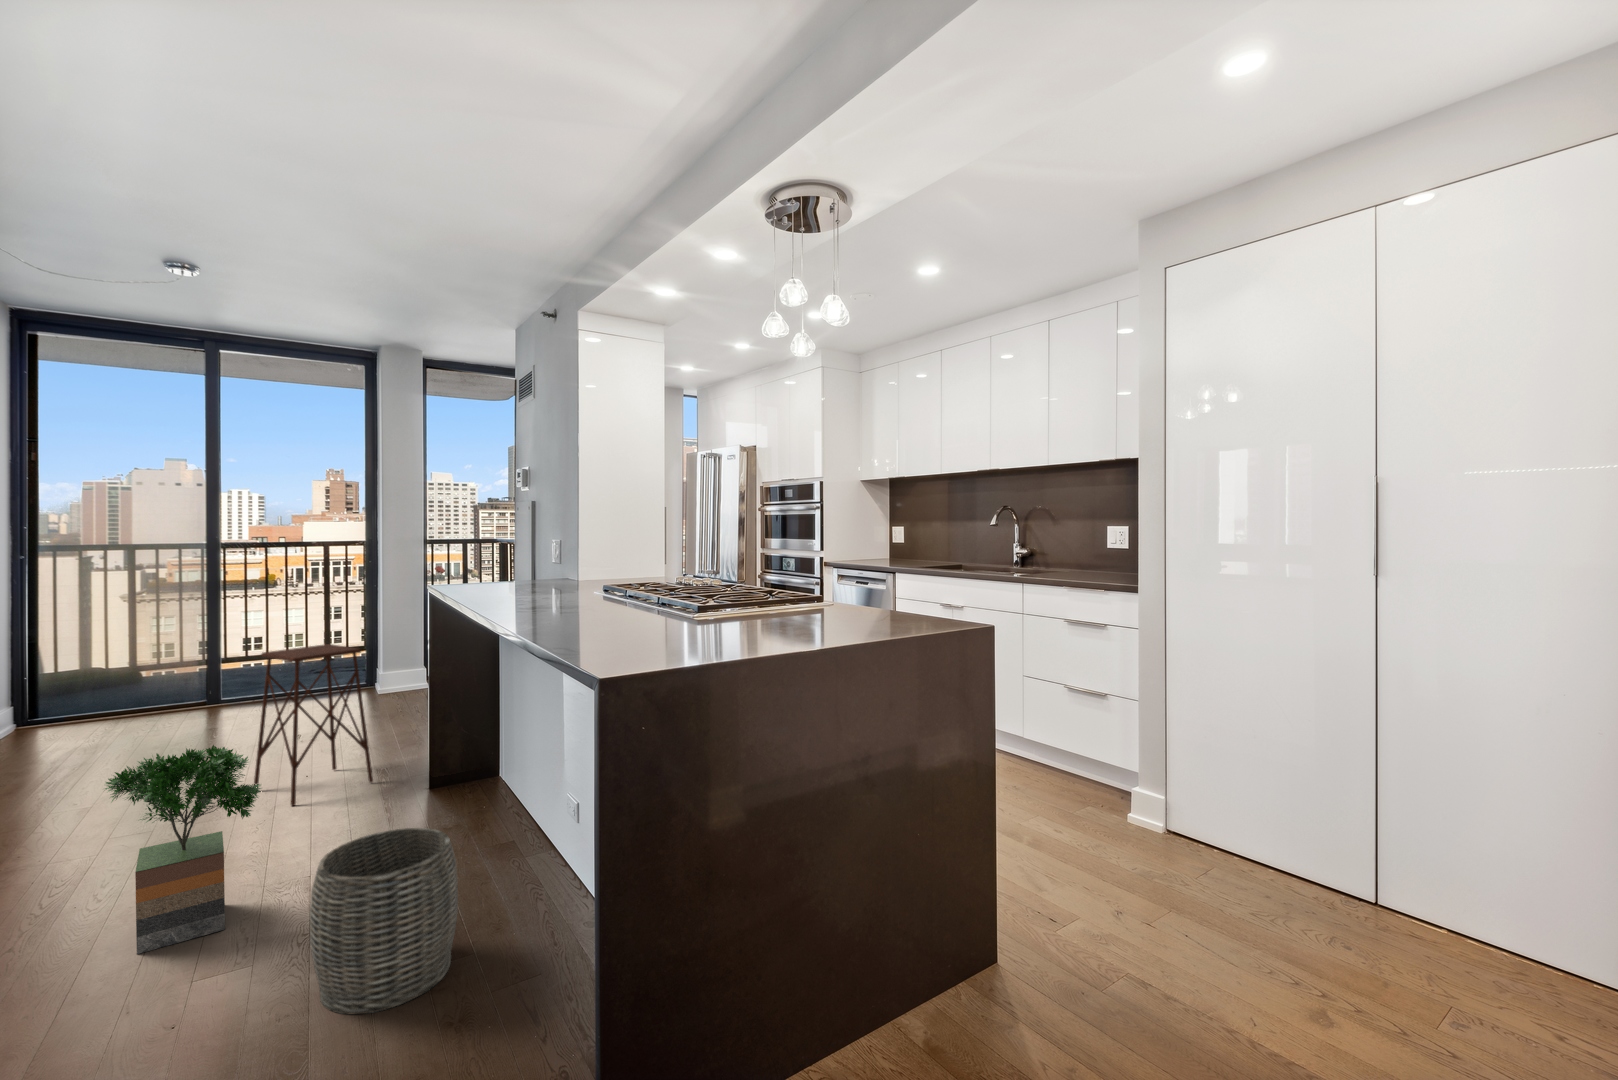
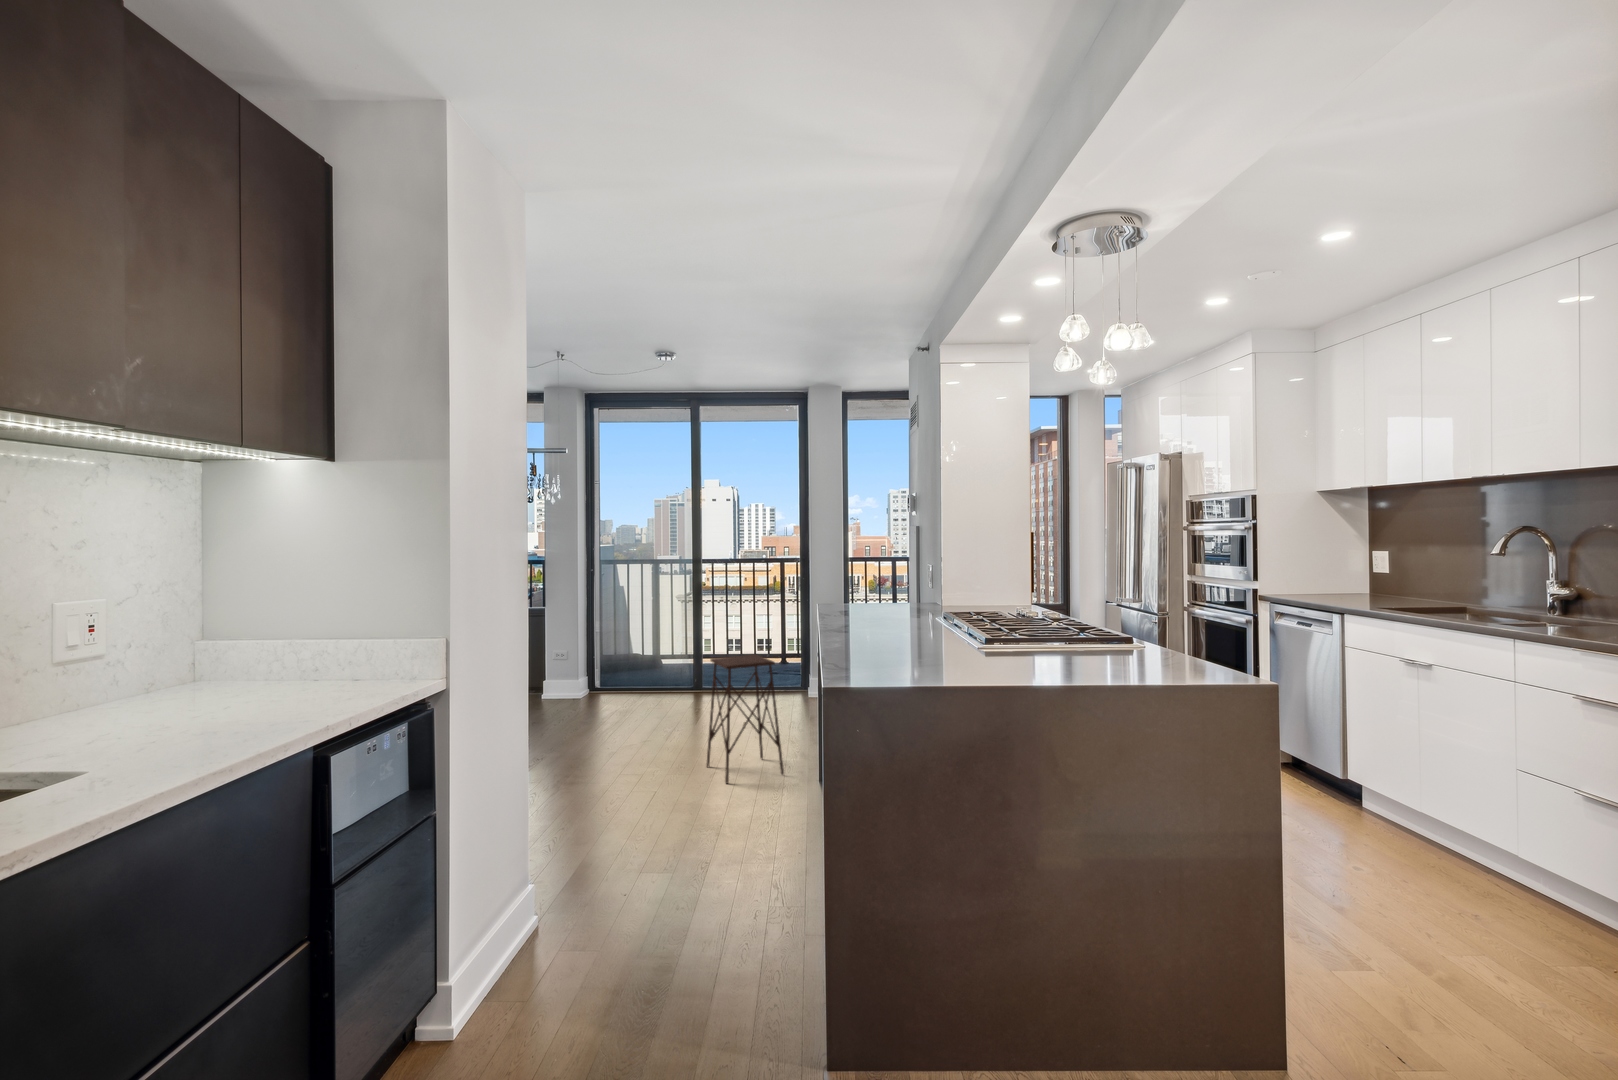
potted tree: present [105,745,261,954] -> none [598,731,686,870]
woven basket: present [310,828,458,1015] -> none [692,819,791,956]

